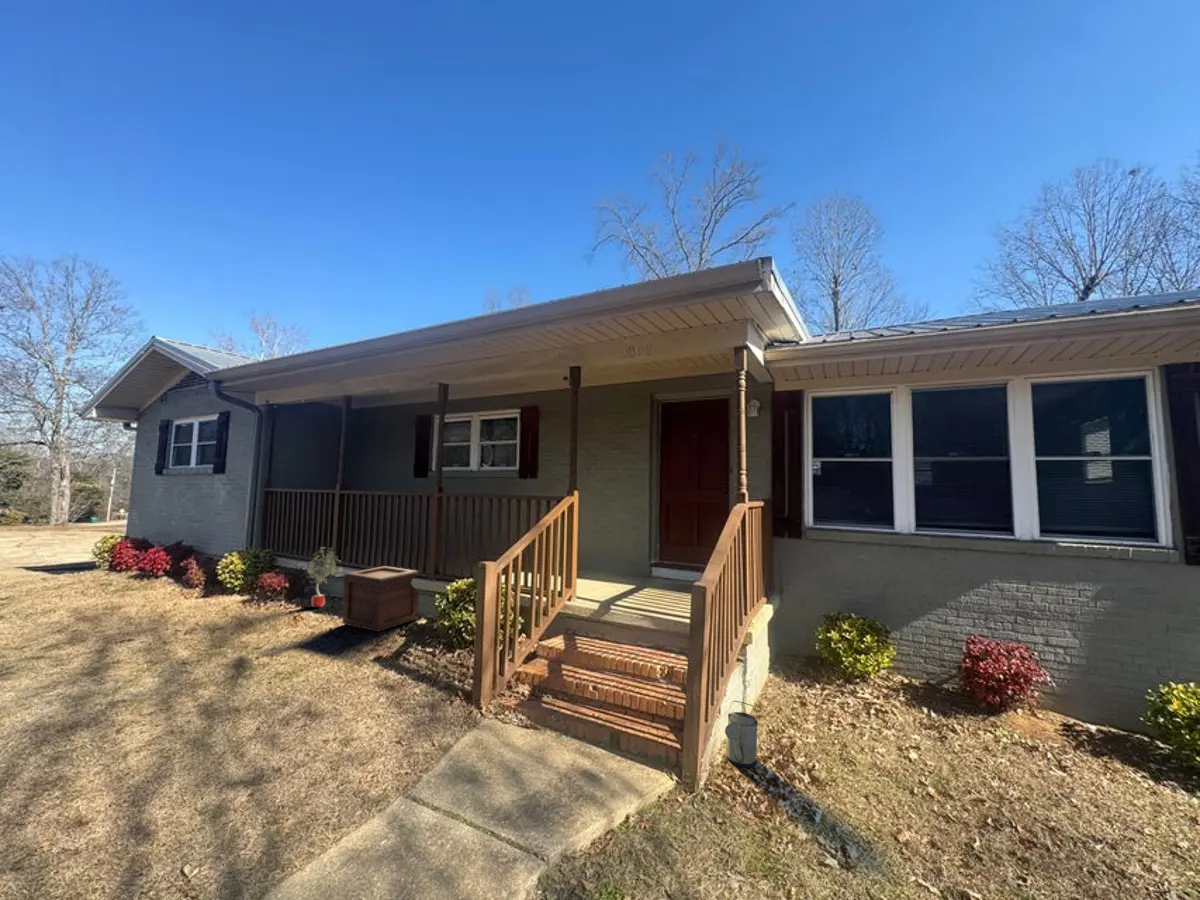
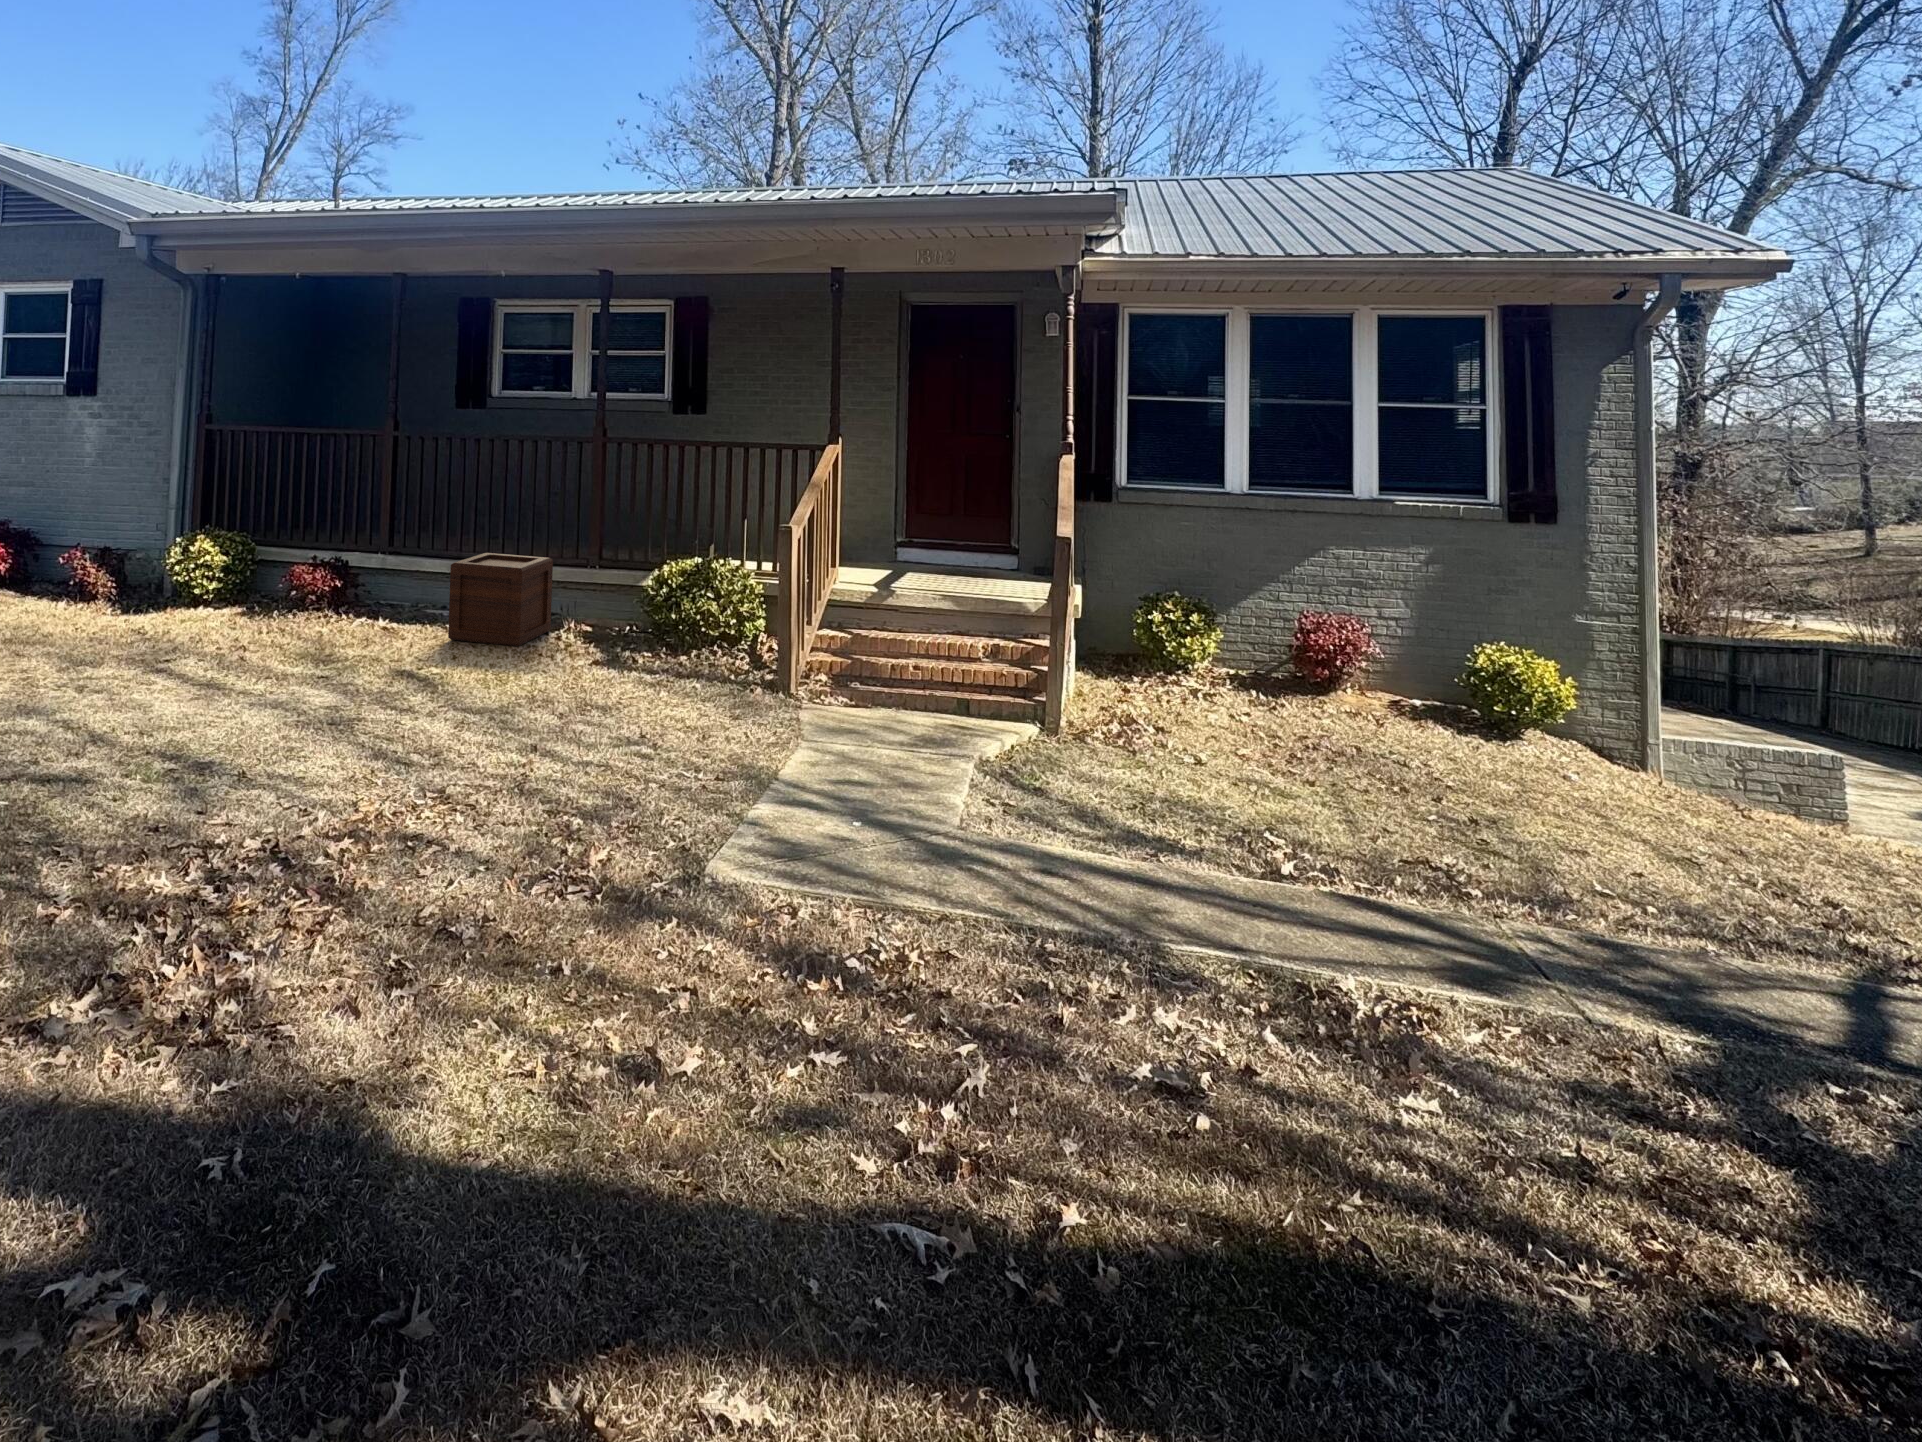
potted tree: present [307,547,342,608] -> none [330,524,400,623]
watering can: present [725,701,758,768] -> none [1066,670,1099,733]

